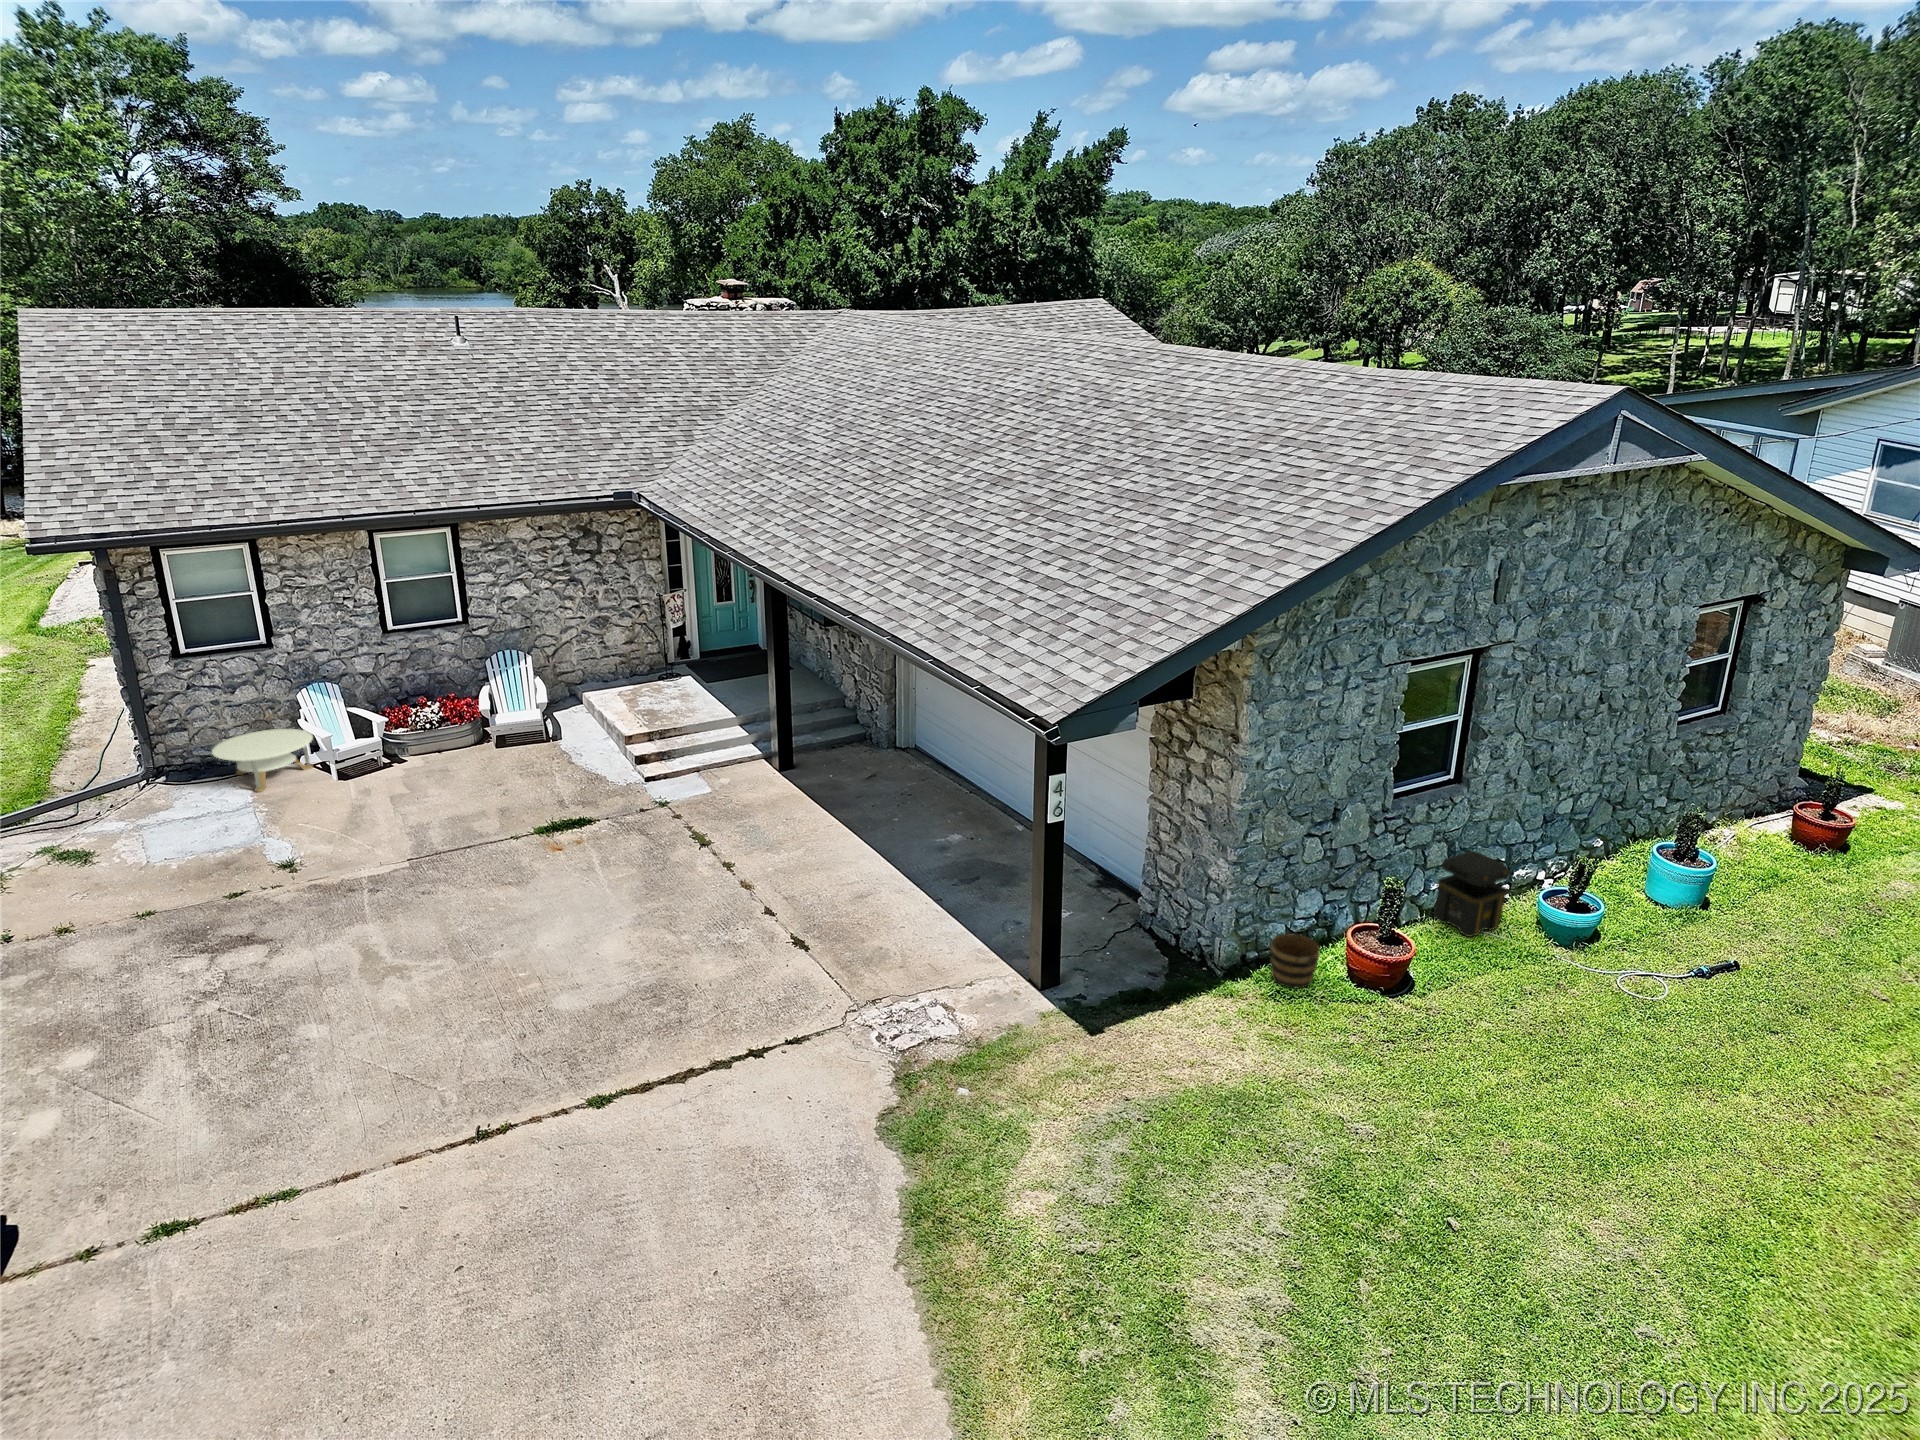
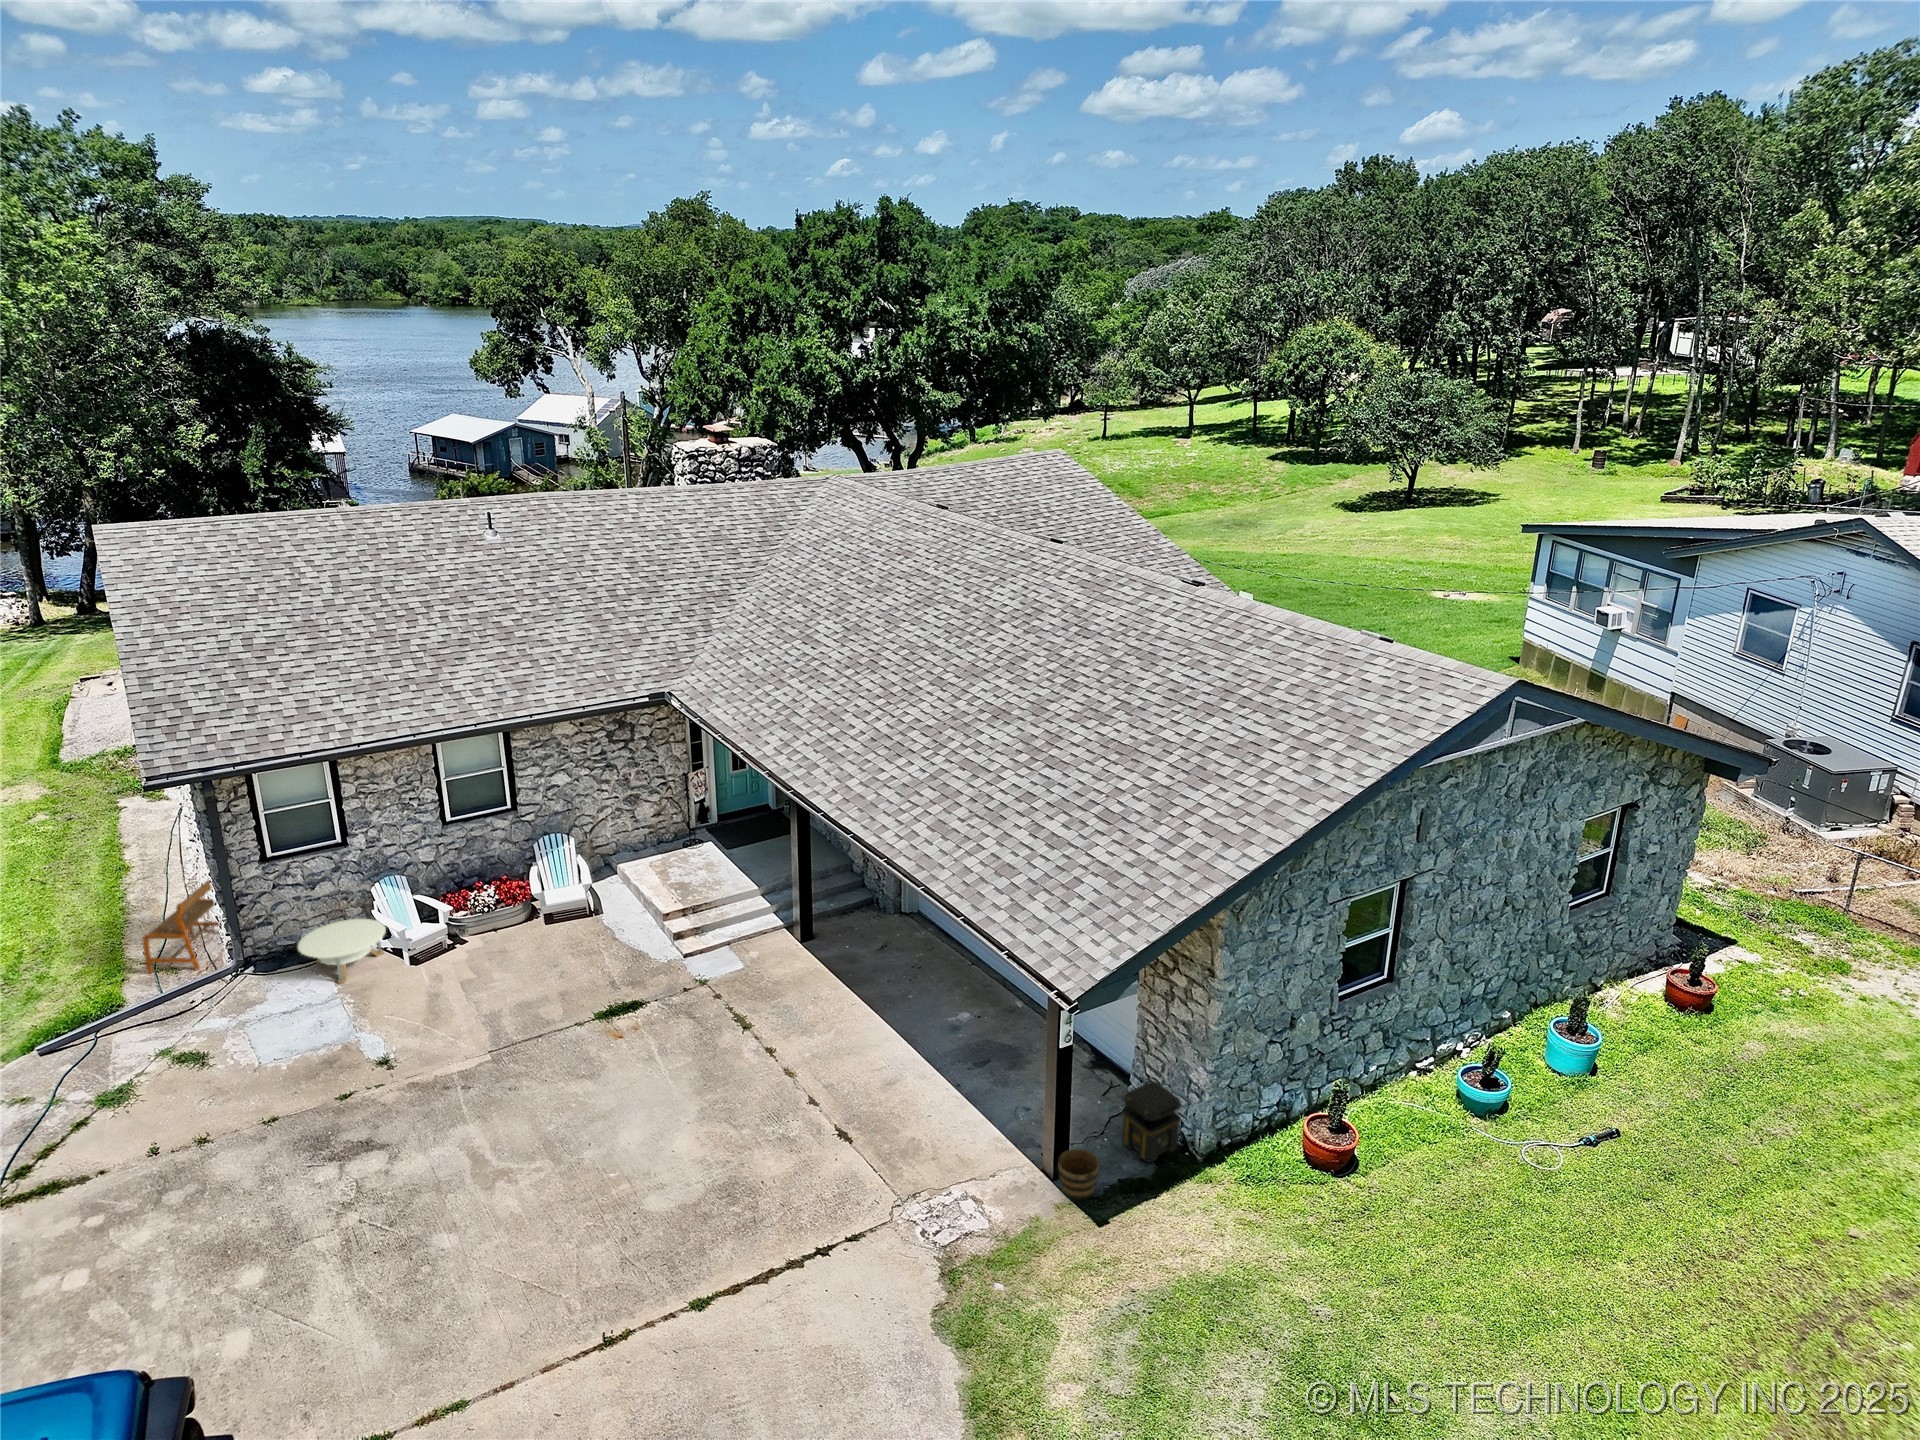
bench: none [44,676,156,779] -> present [143,881,219,974]
toolbox: present [1434,851,1510,937] -> present [1123,1081,1181,1163]
bucket: present [1270,933,1320,989] -> present [1058,1149,1099,1200]

